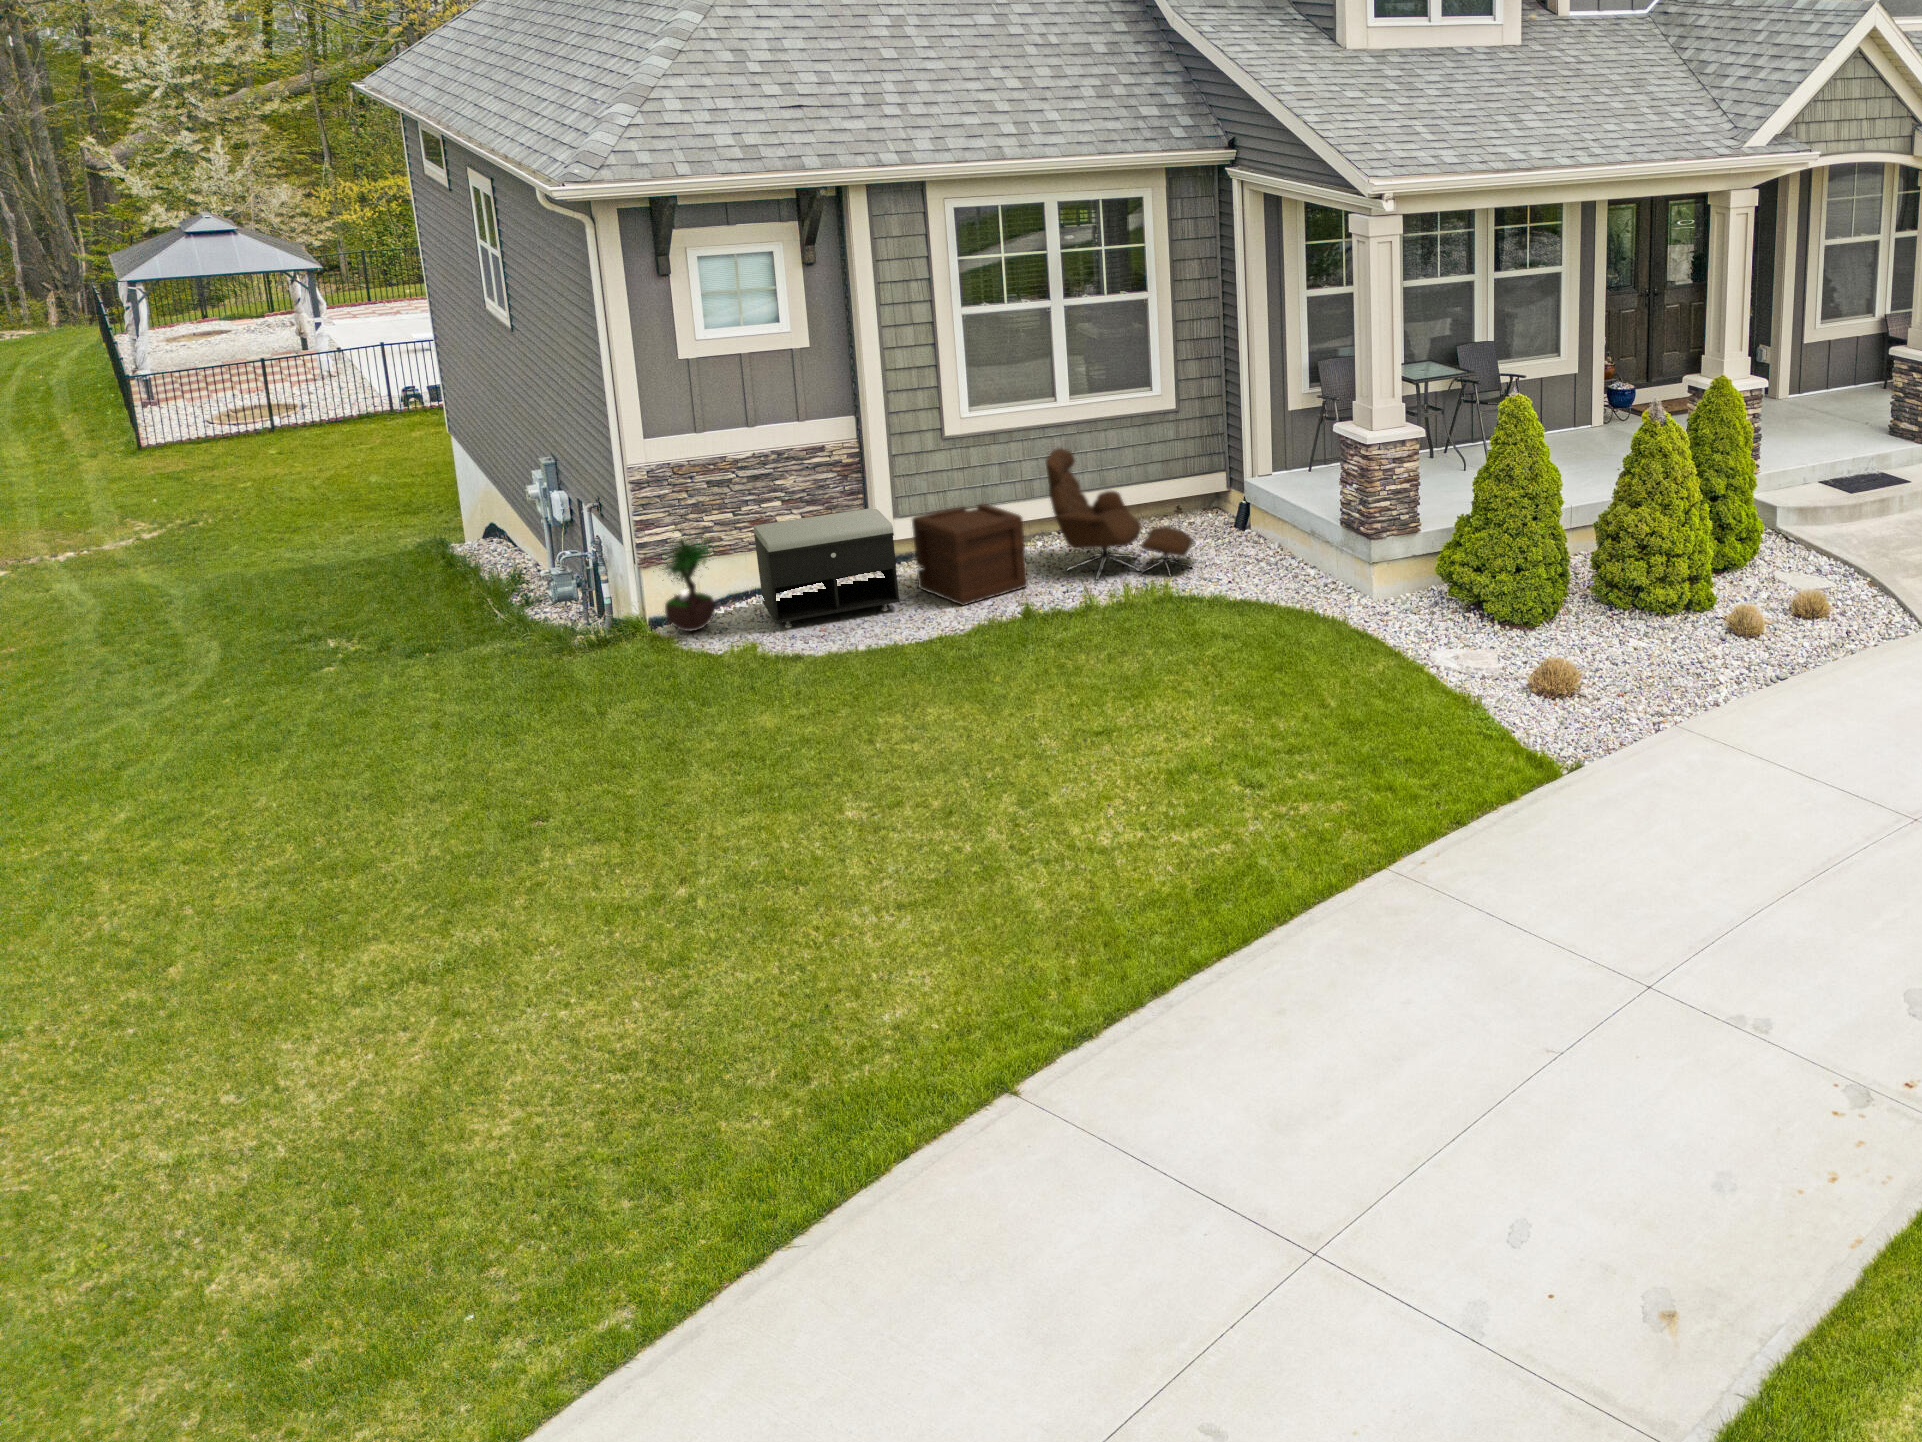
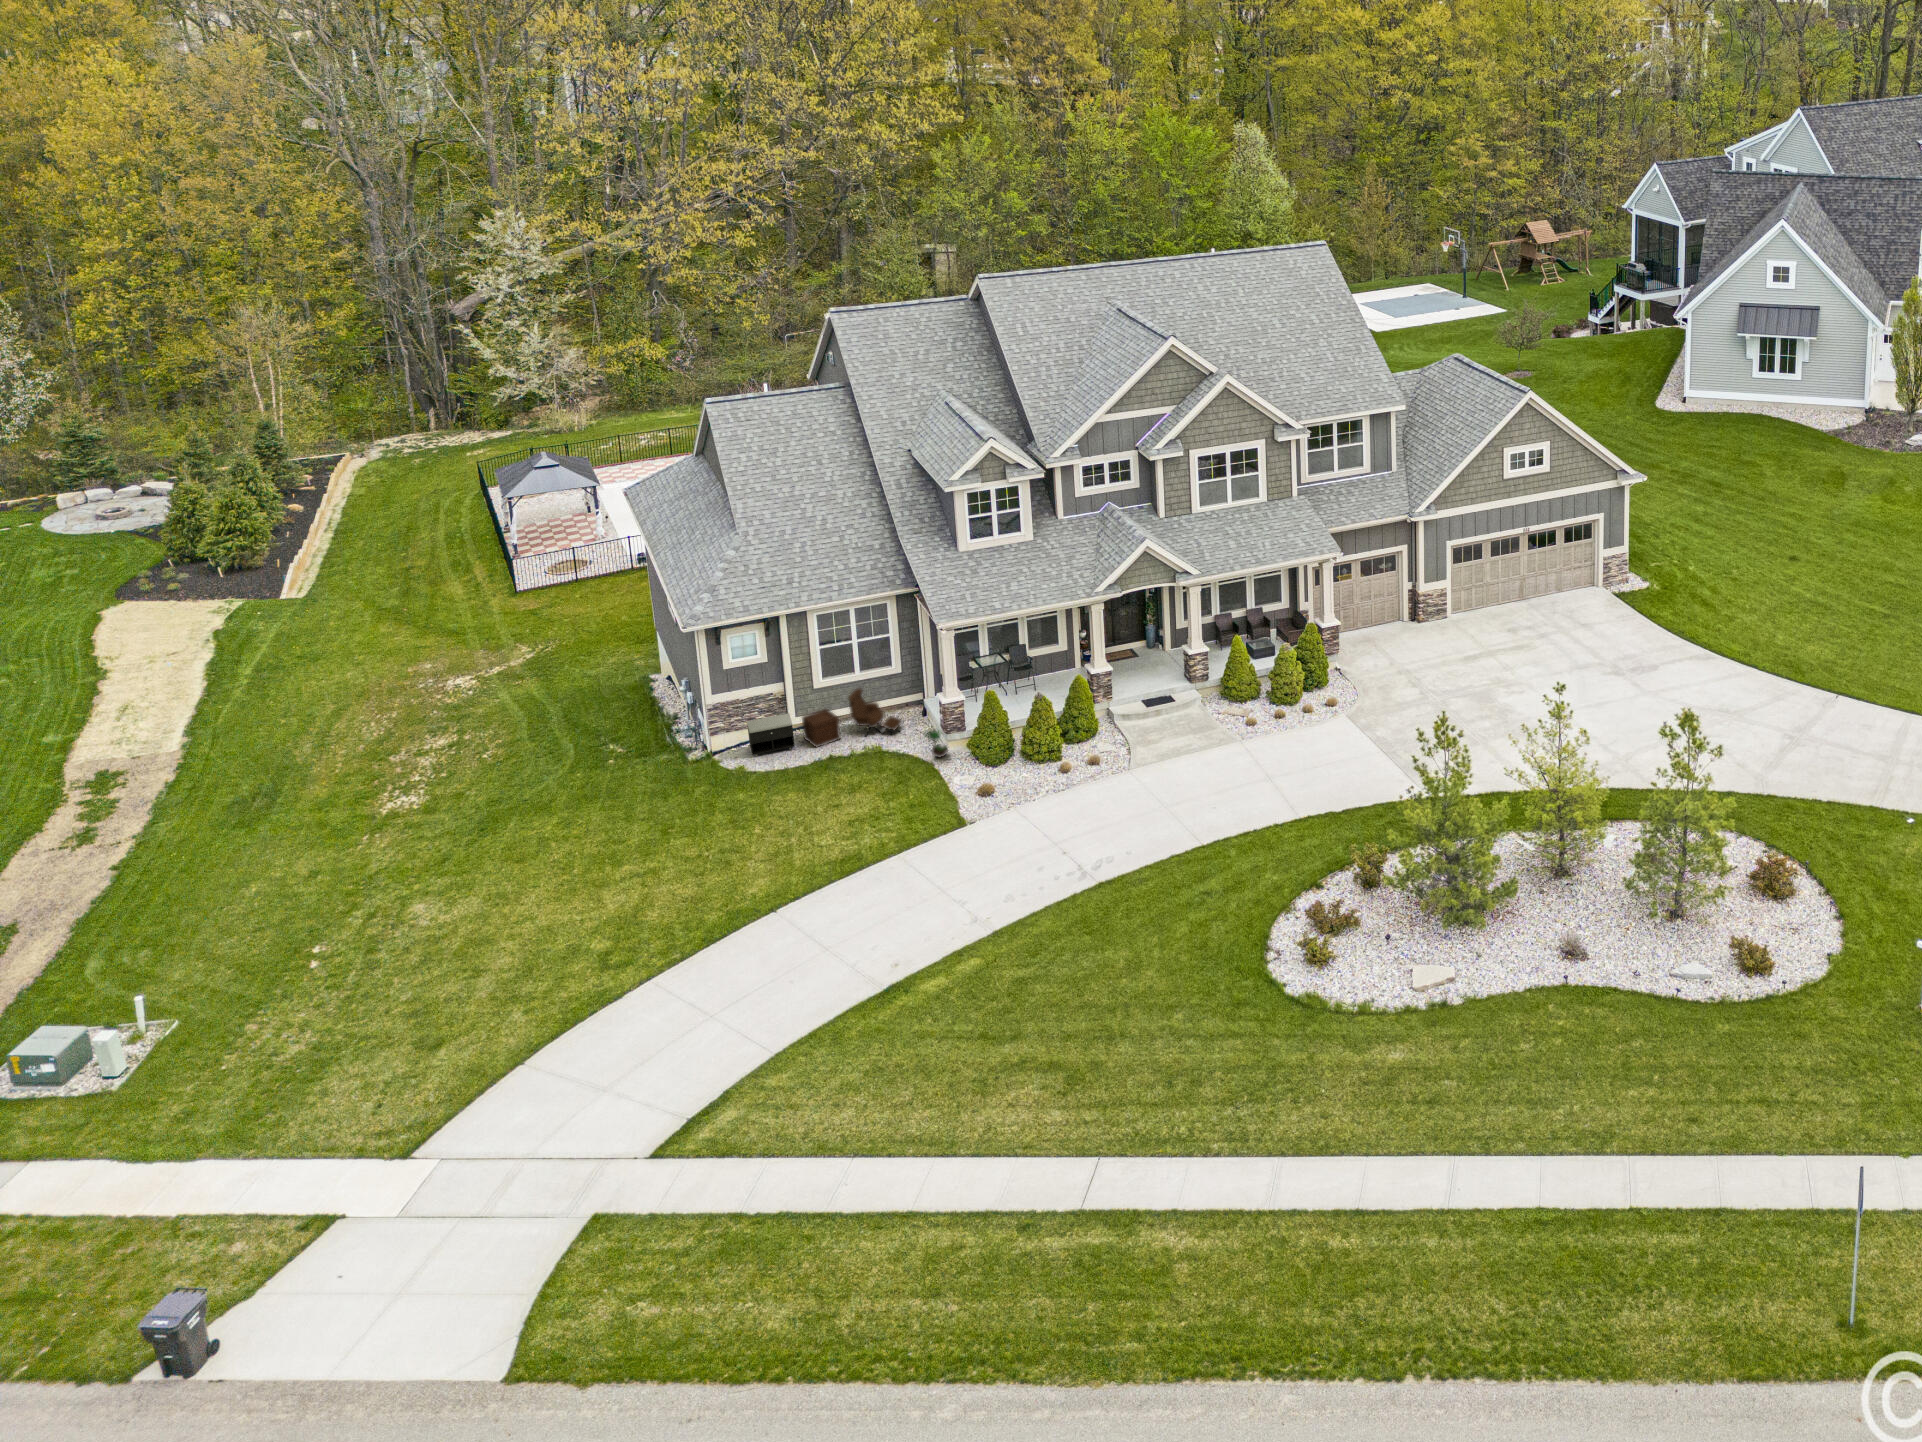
potted tree: present [653,532,715,631] -> present [925,730,948,757]

